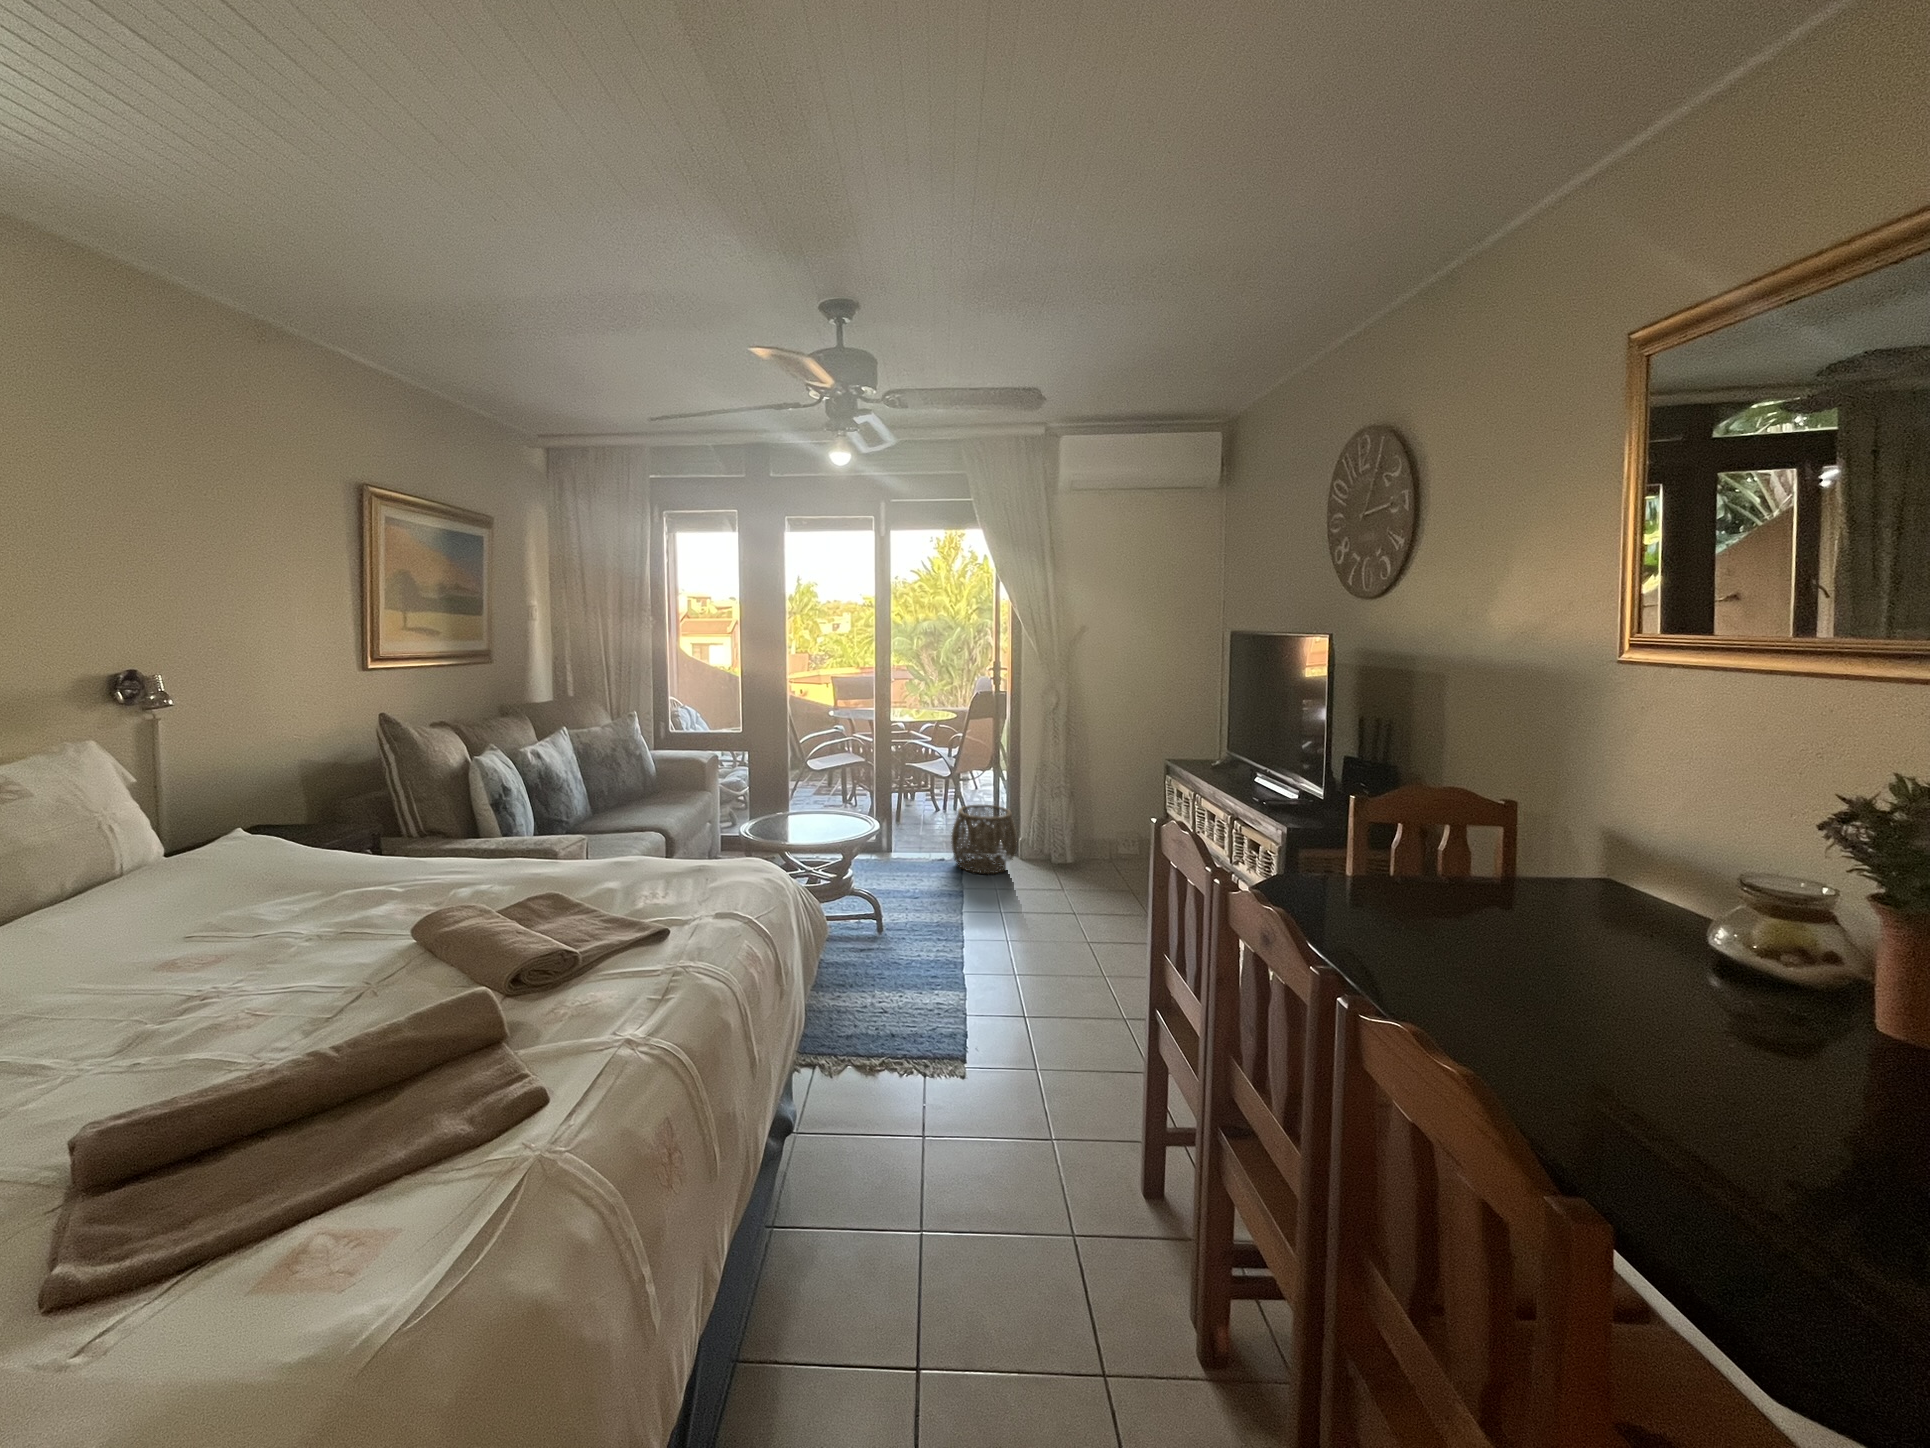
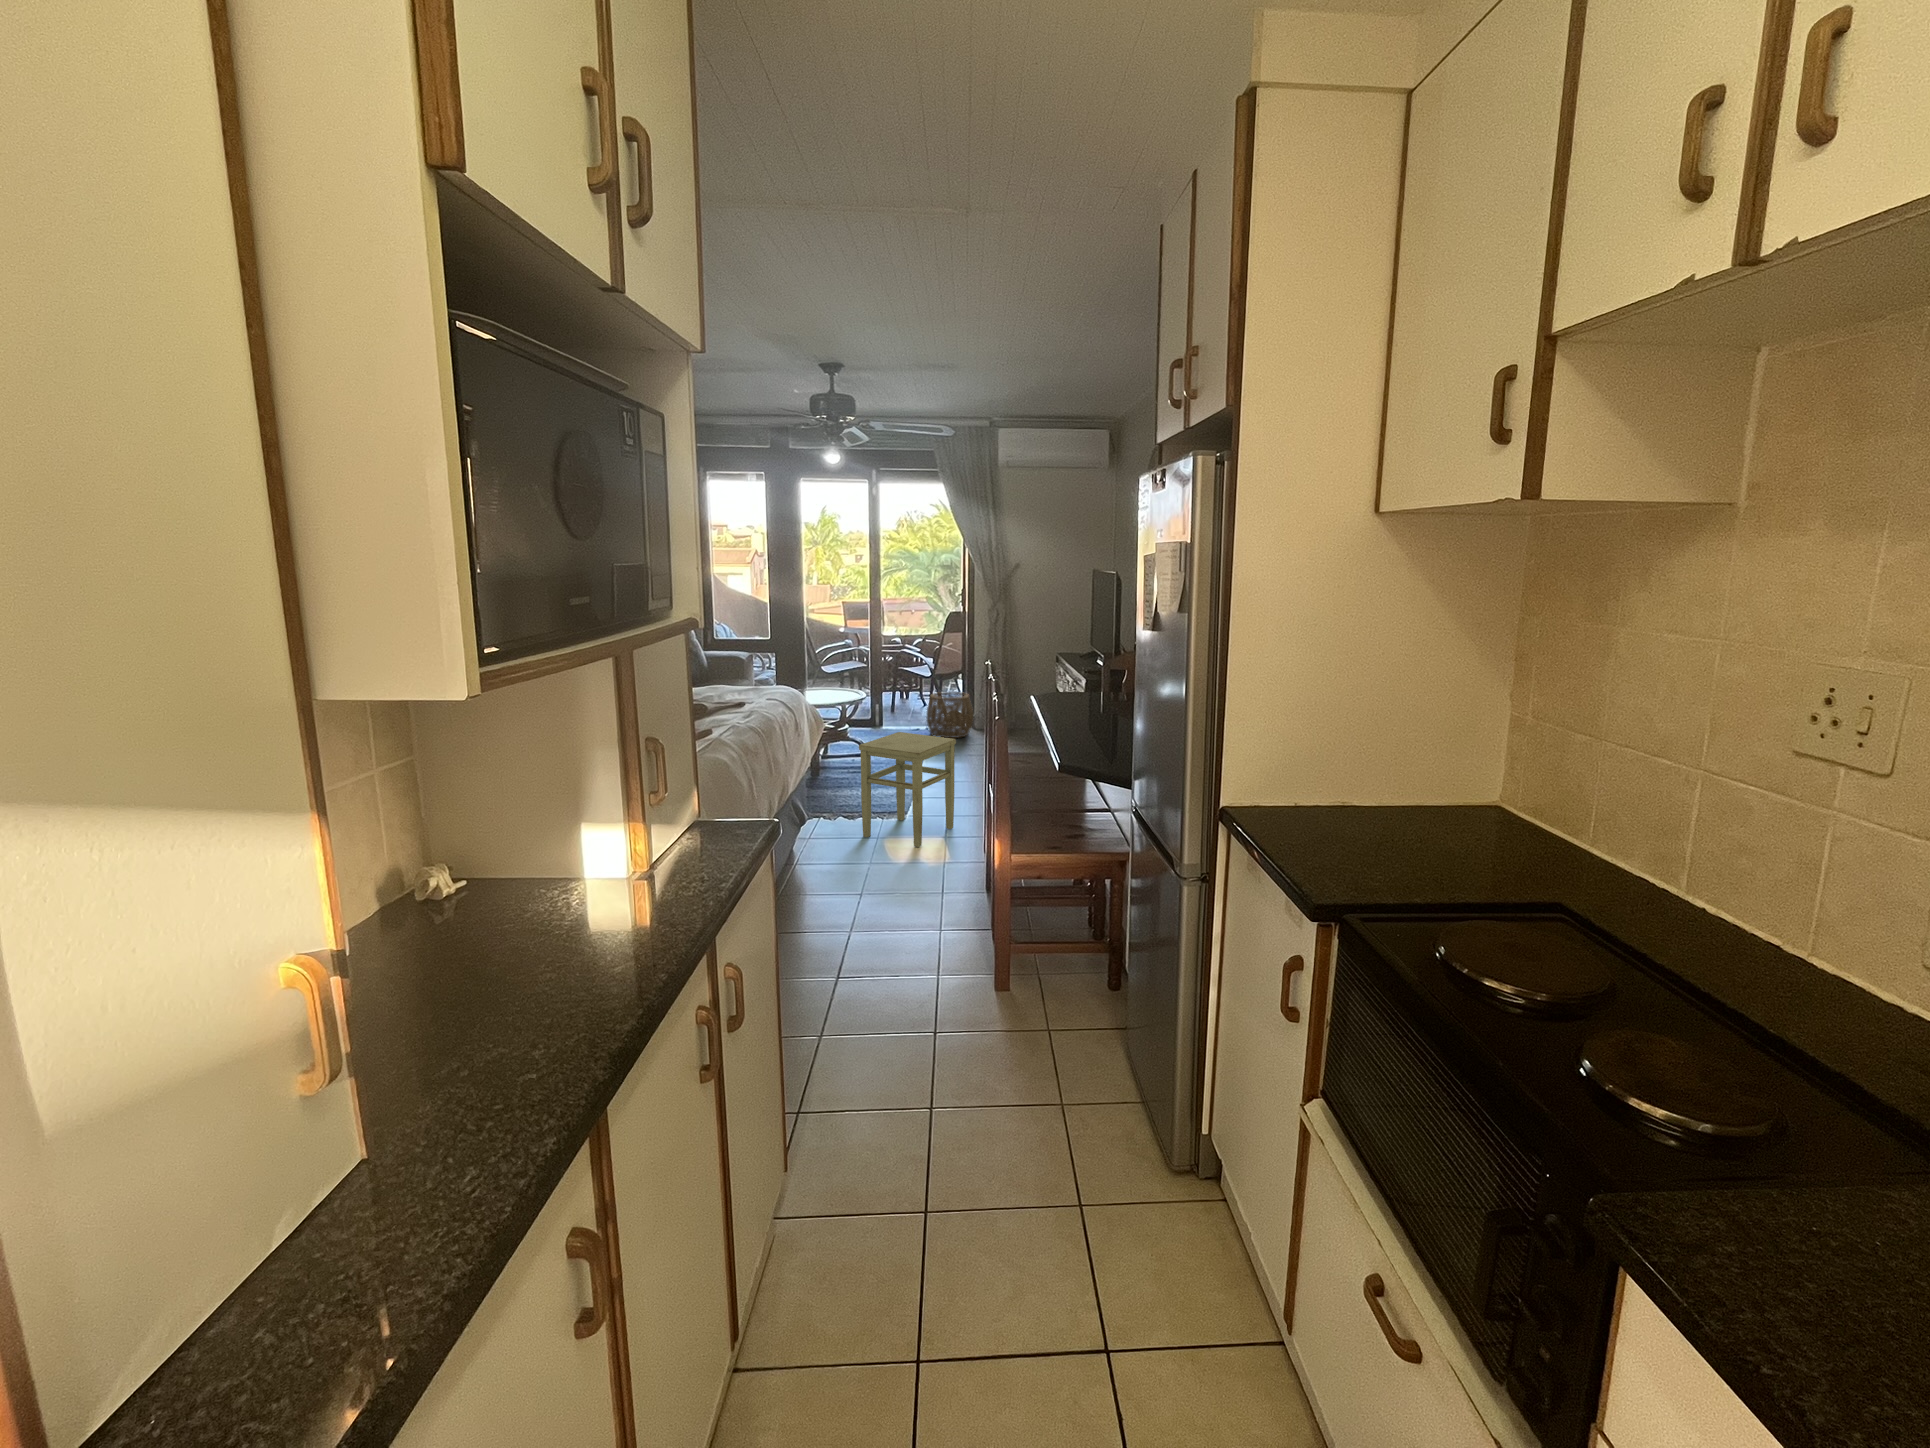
stool: none [913,937,1090,1209] -> present [859,732,956,847]

